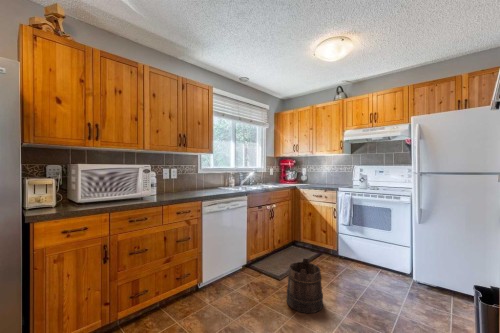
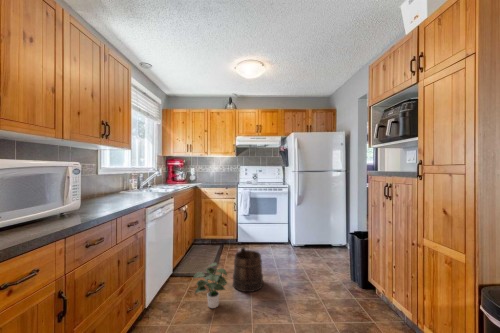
potted plant: none [232,264,271,310] -> present [194,263,227,308]

